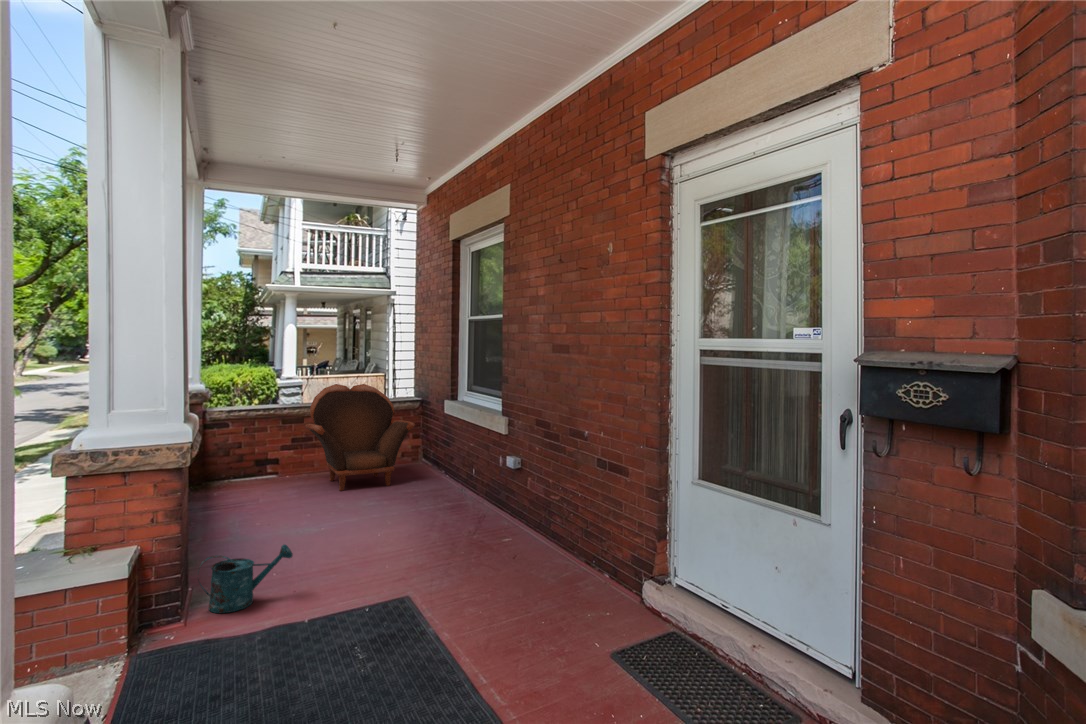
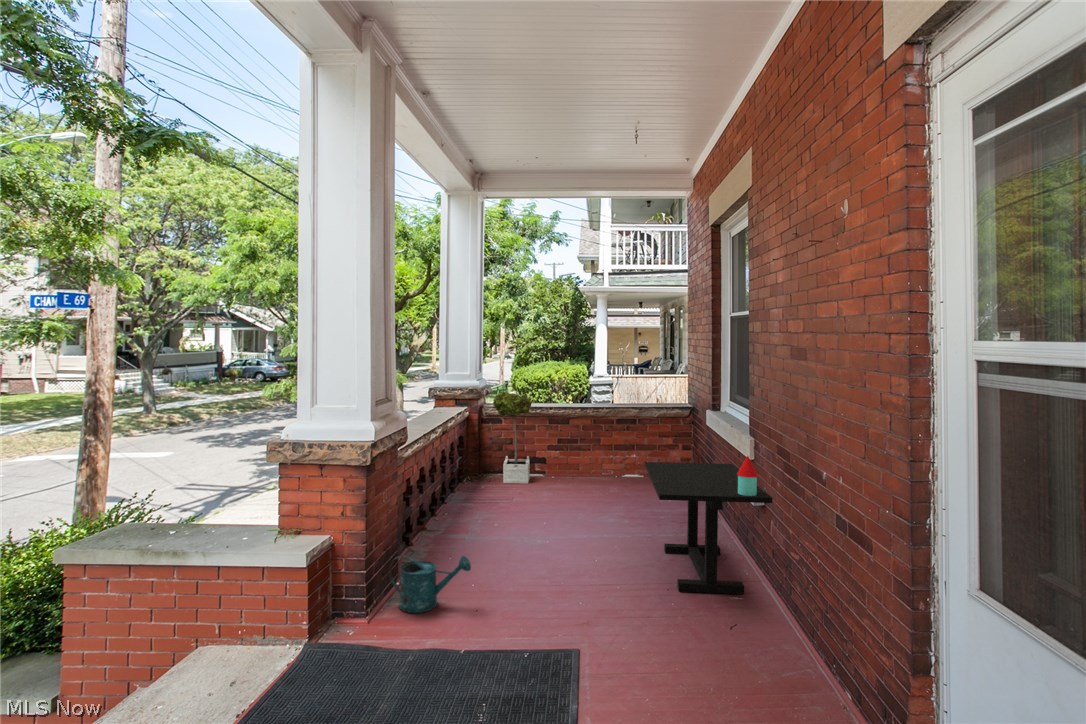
armchair: present [305,384,415,491] -> none [562,387,670,500]
potted tree: none [221,390,268,488] -> present [493,391,532,484]
side table: none [417,429,536,544] -> present [645,456,772,594]

